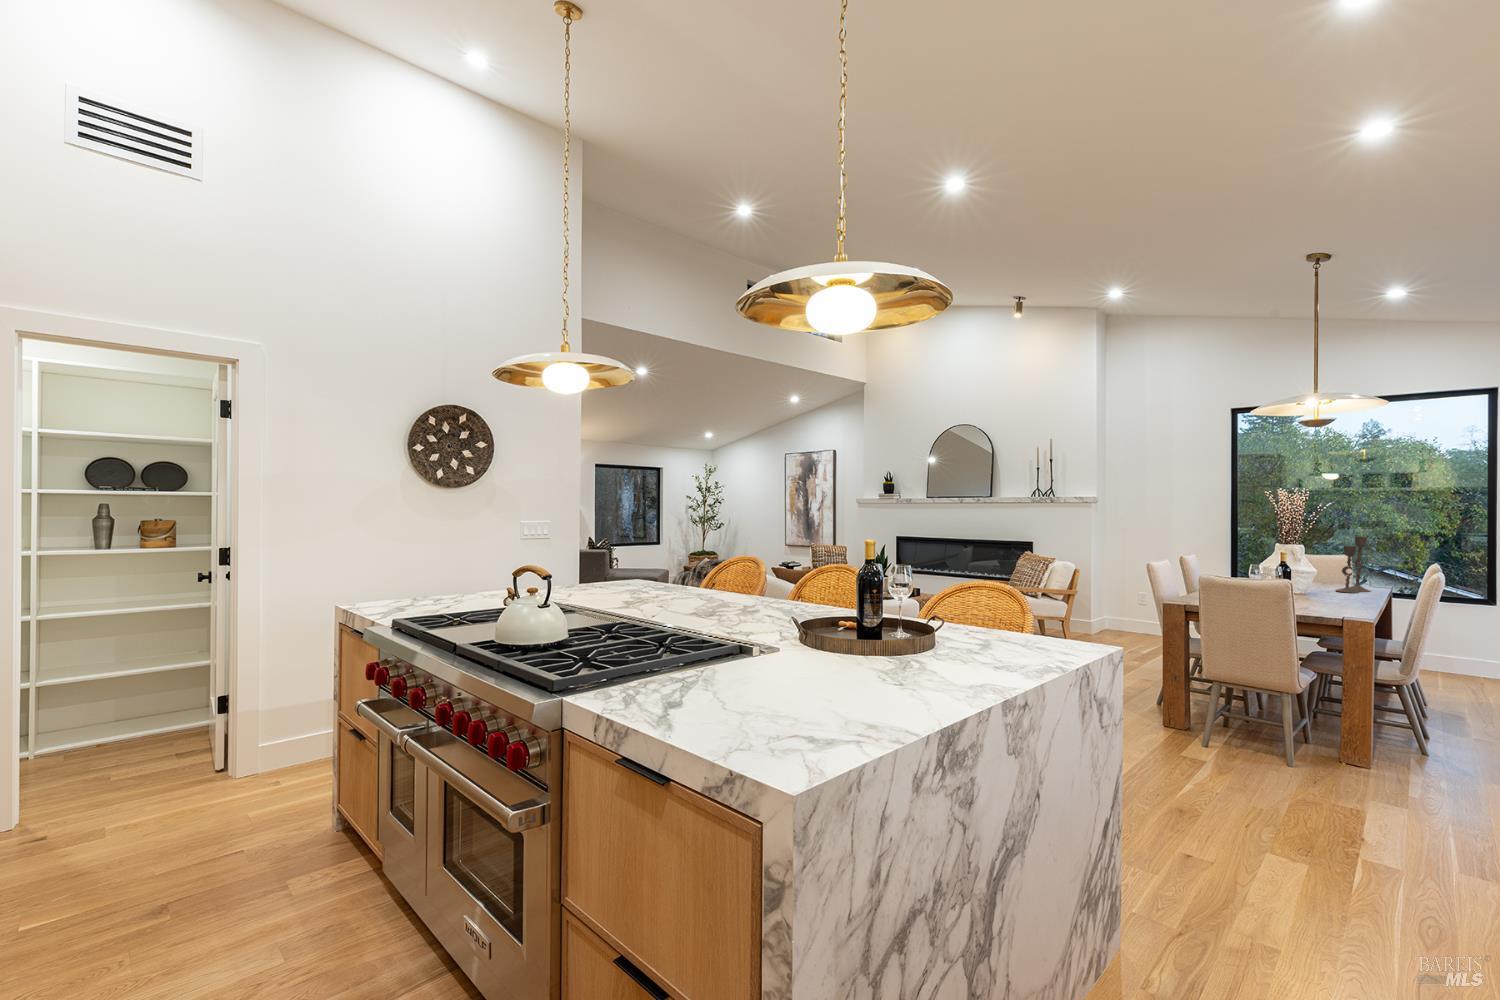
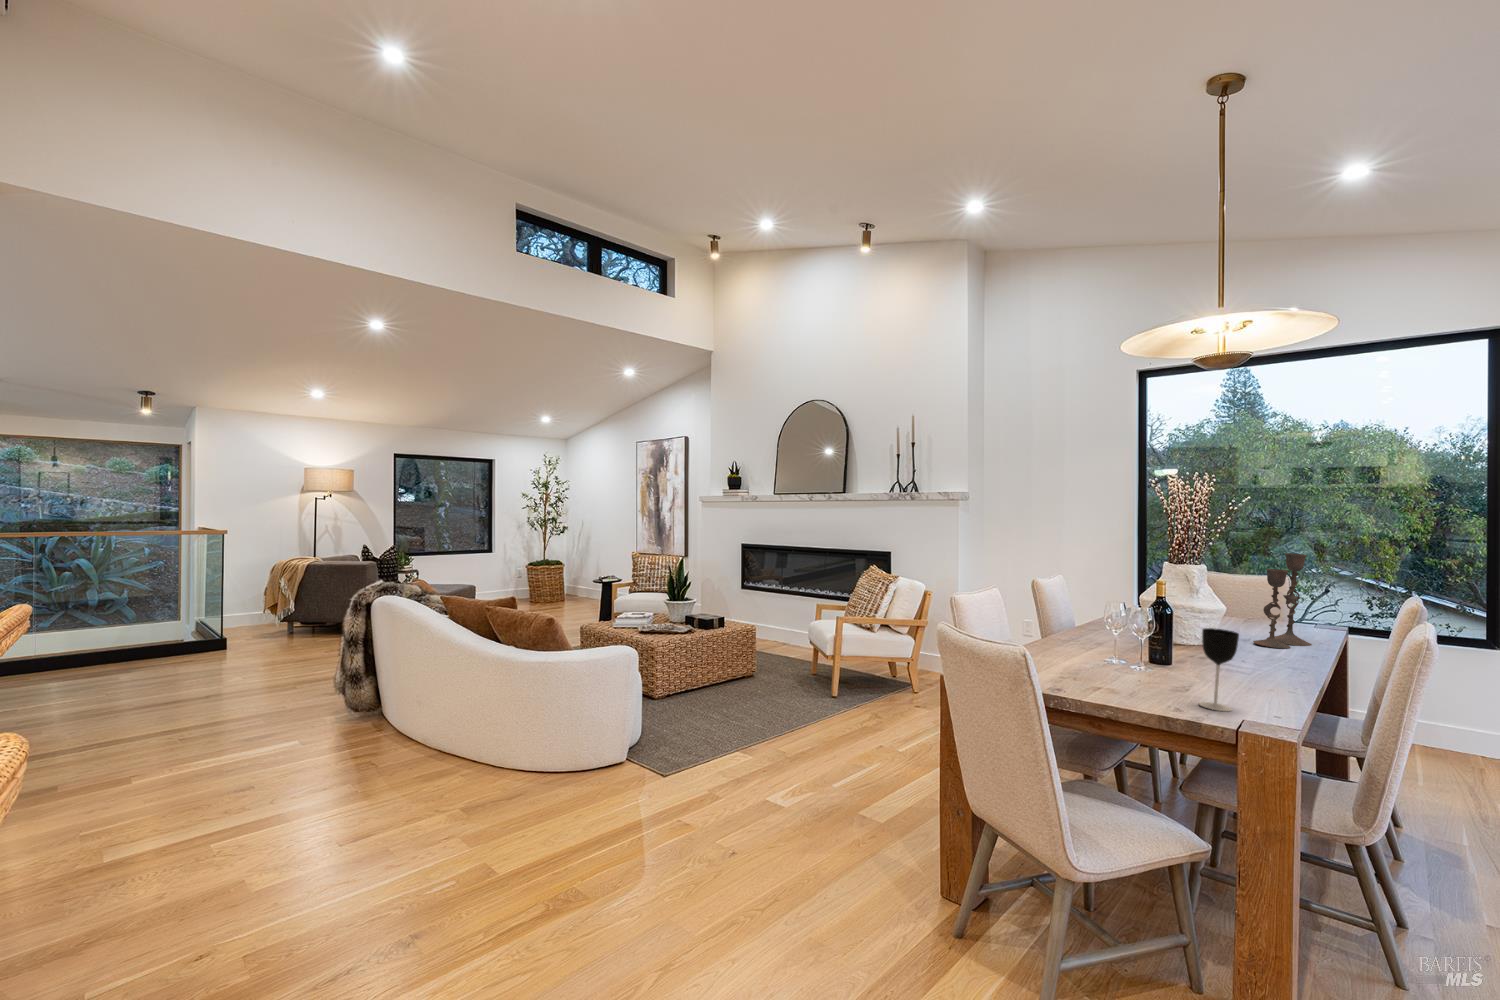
wine glass: none [1319,573,1341,614] -> present [1199,628,1239,711]

